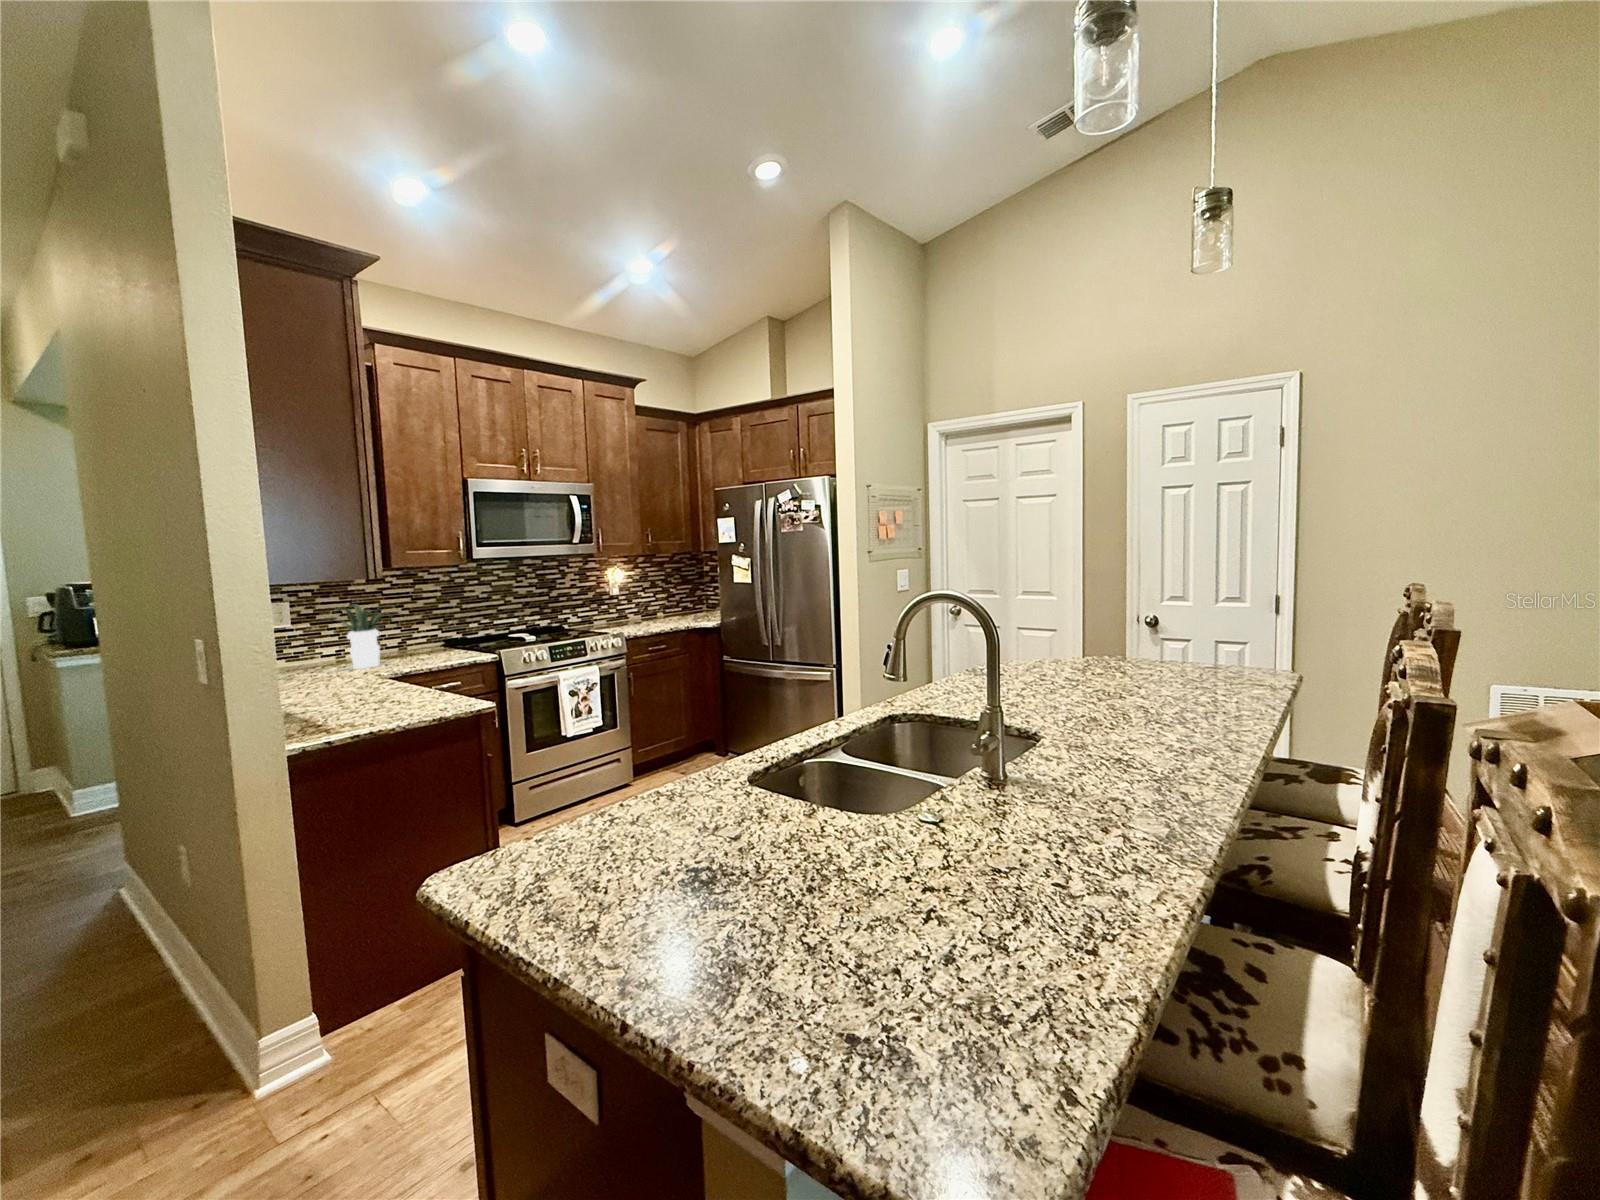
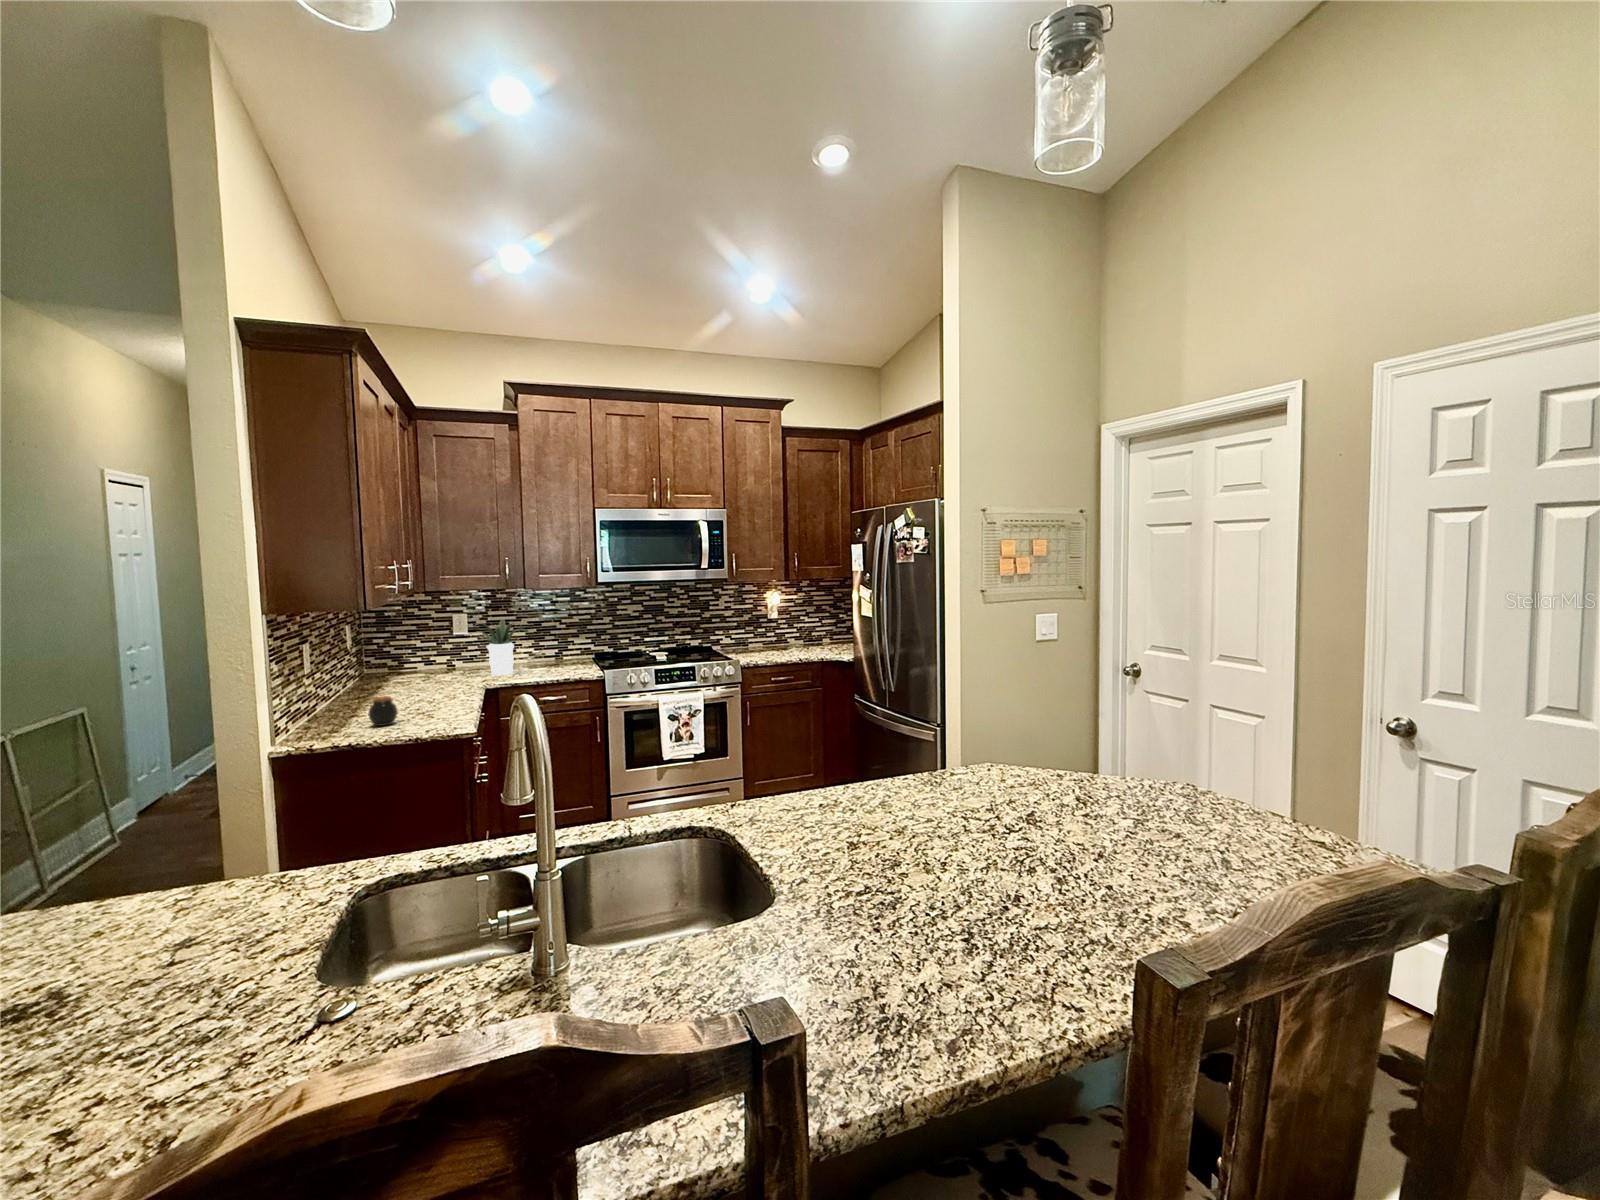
jar: none [339,681,375,717] -> present [369,696,397,726]

